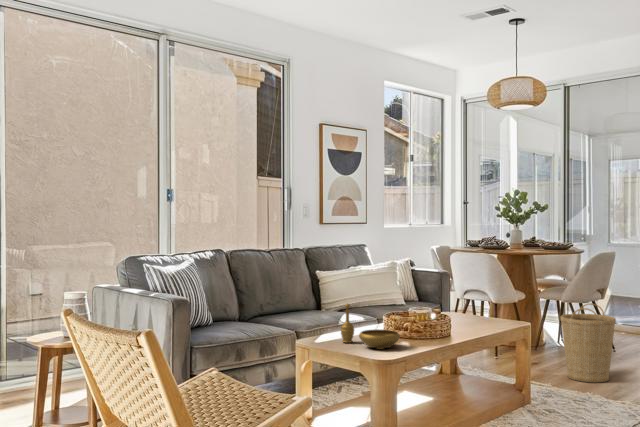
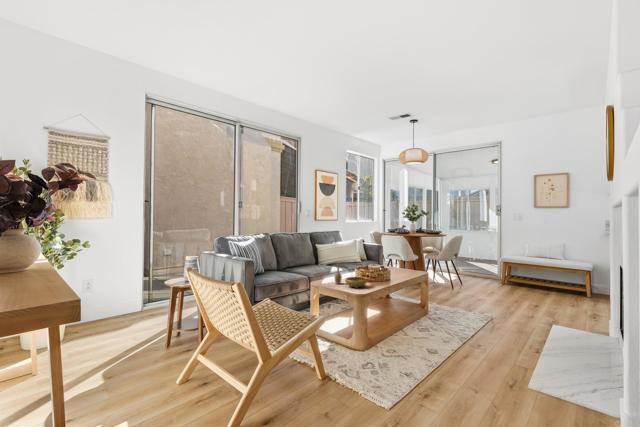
basket: present [560,304,616,382] -> none [439,262,467,302]

